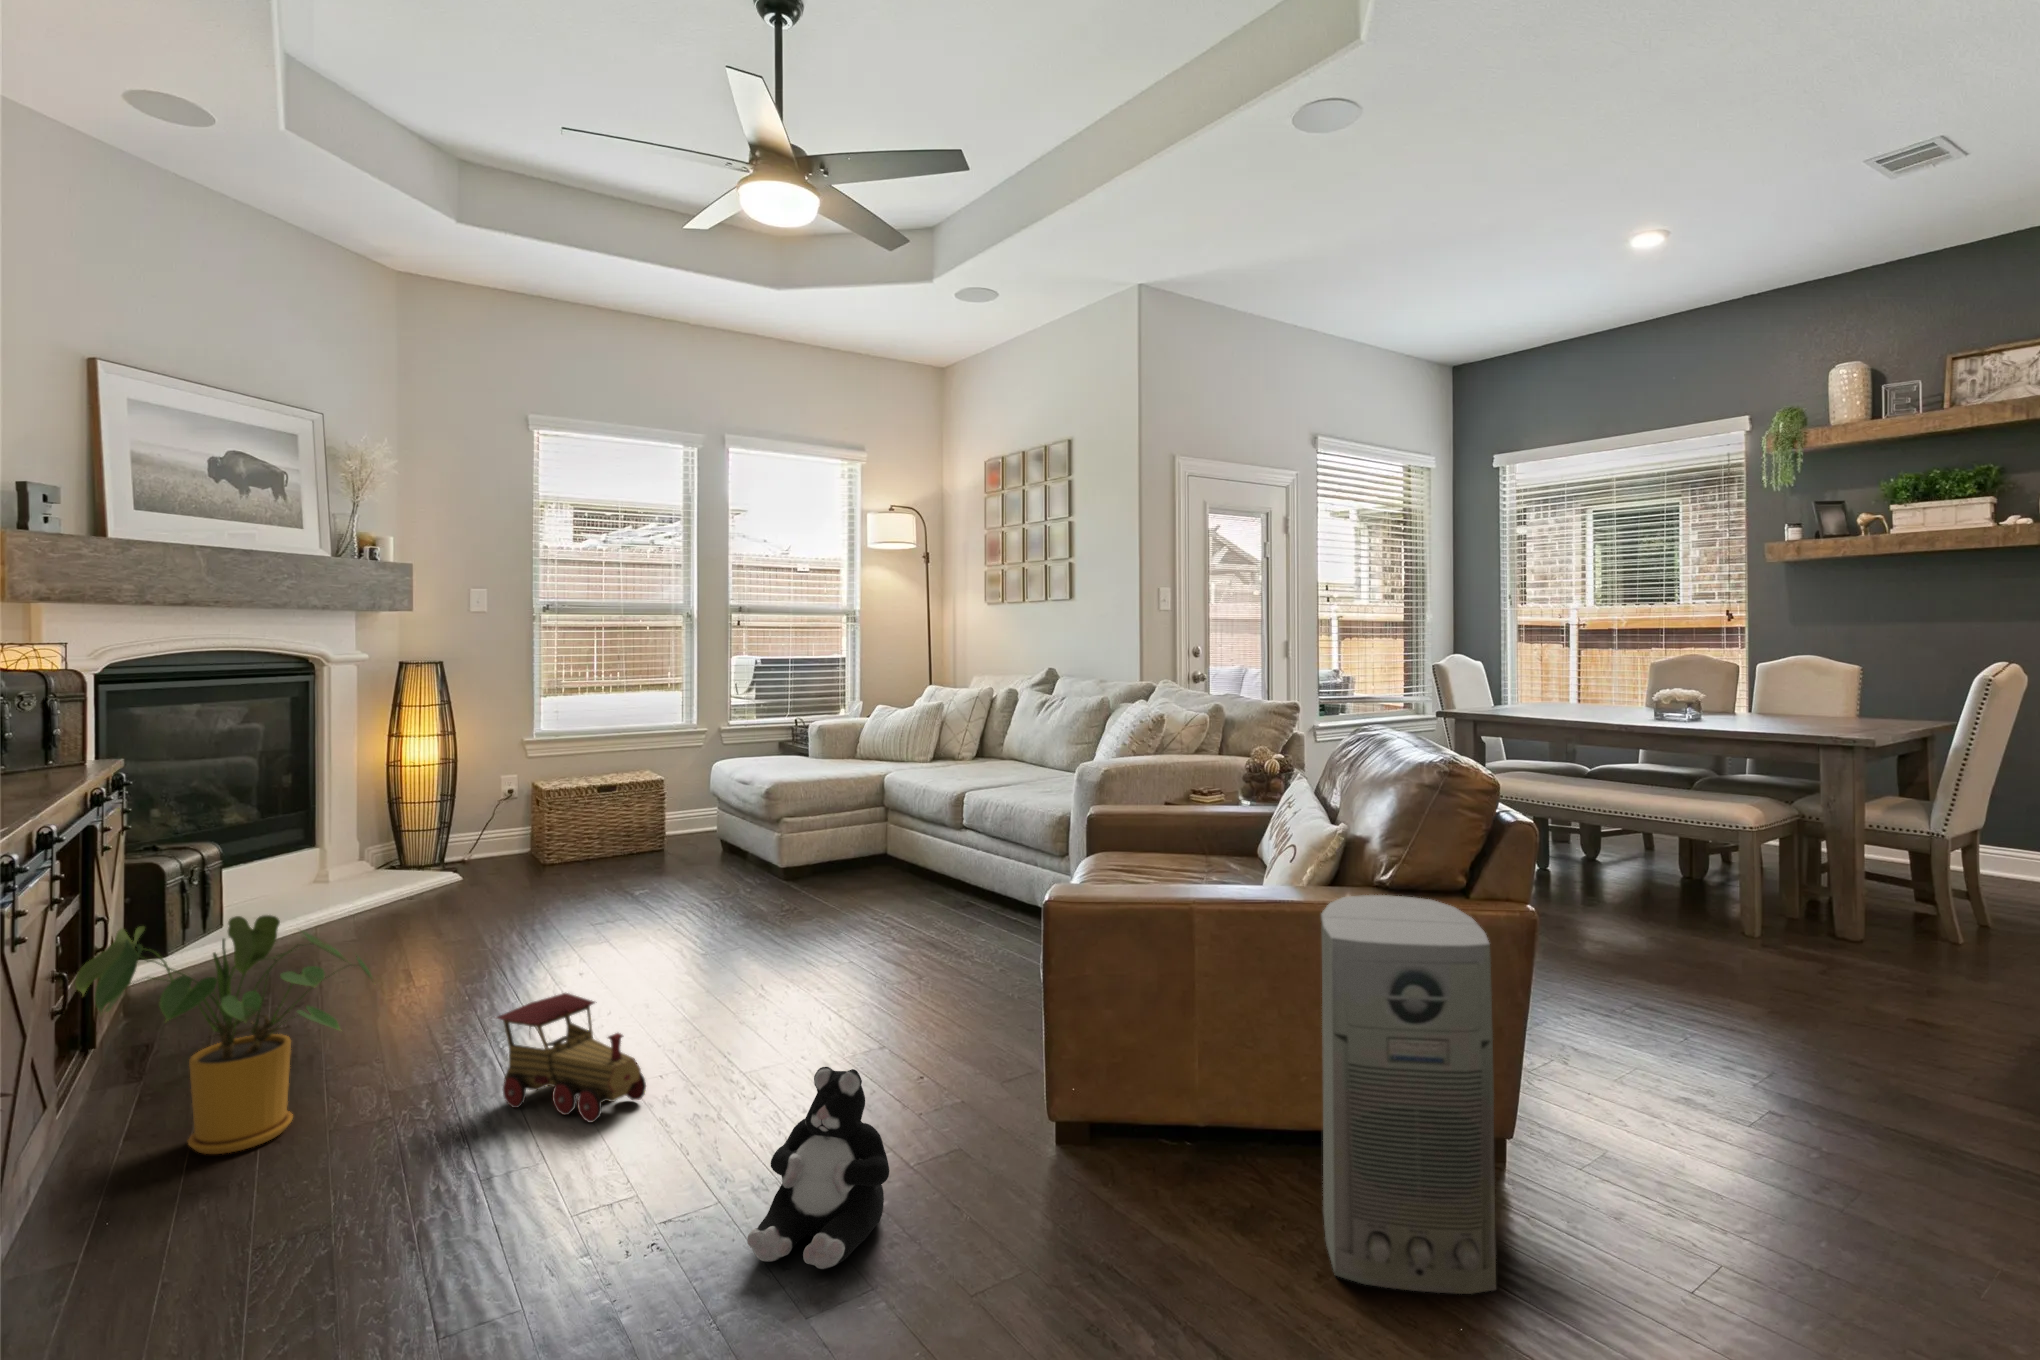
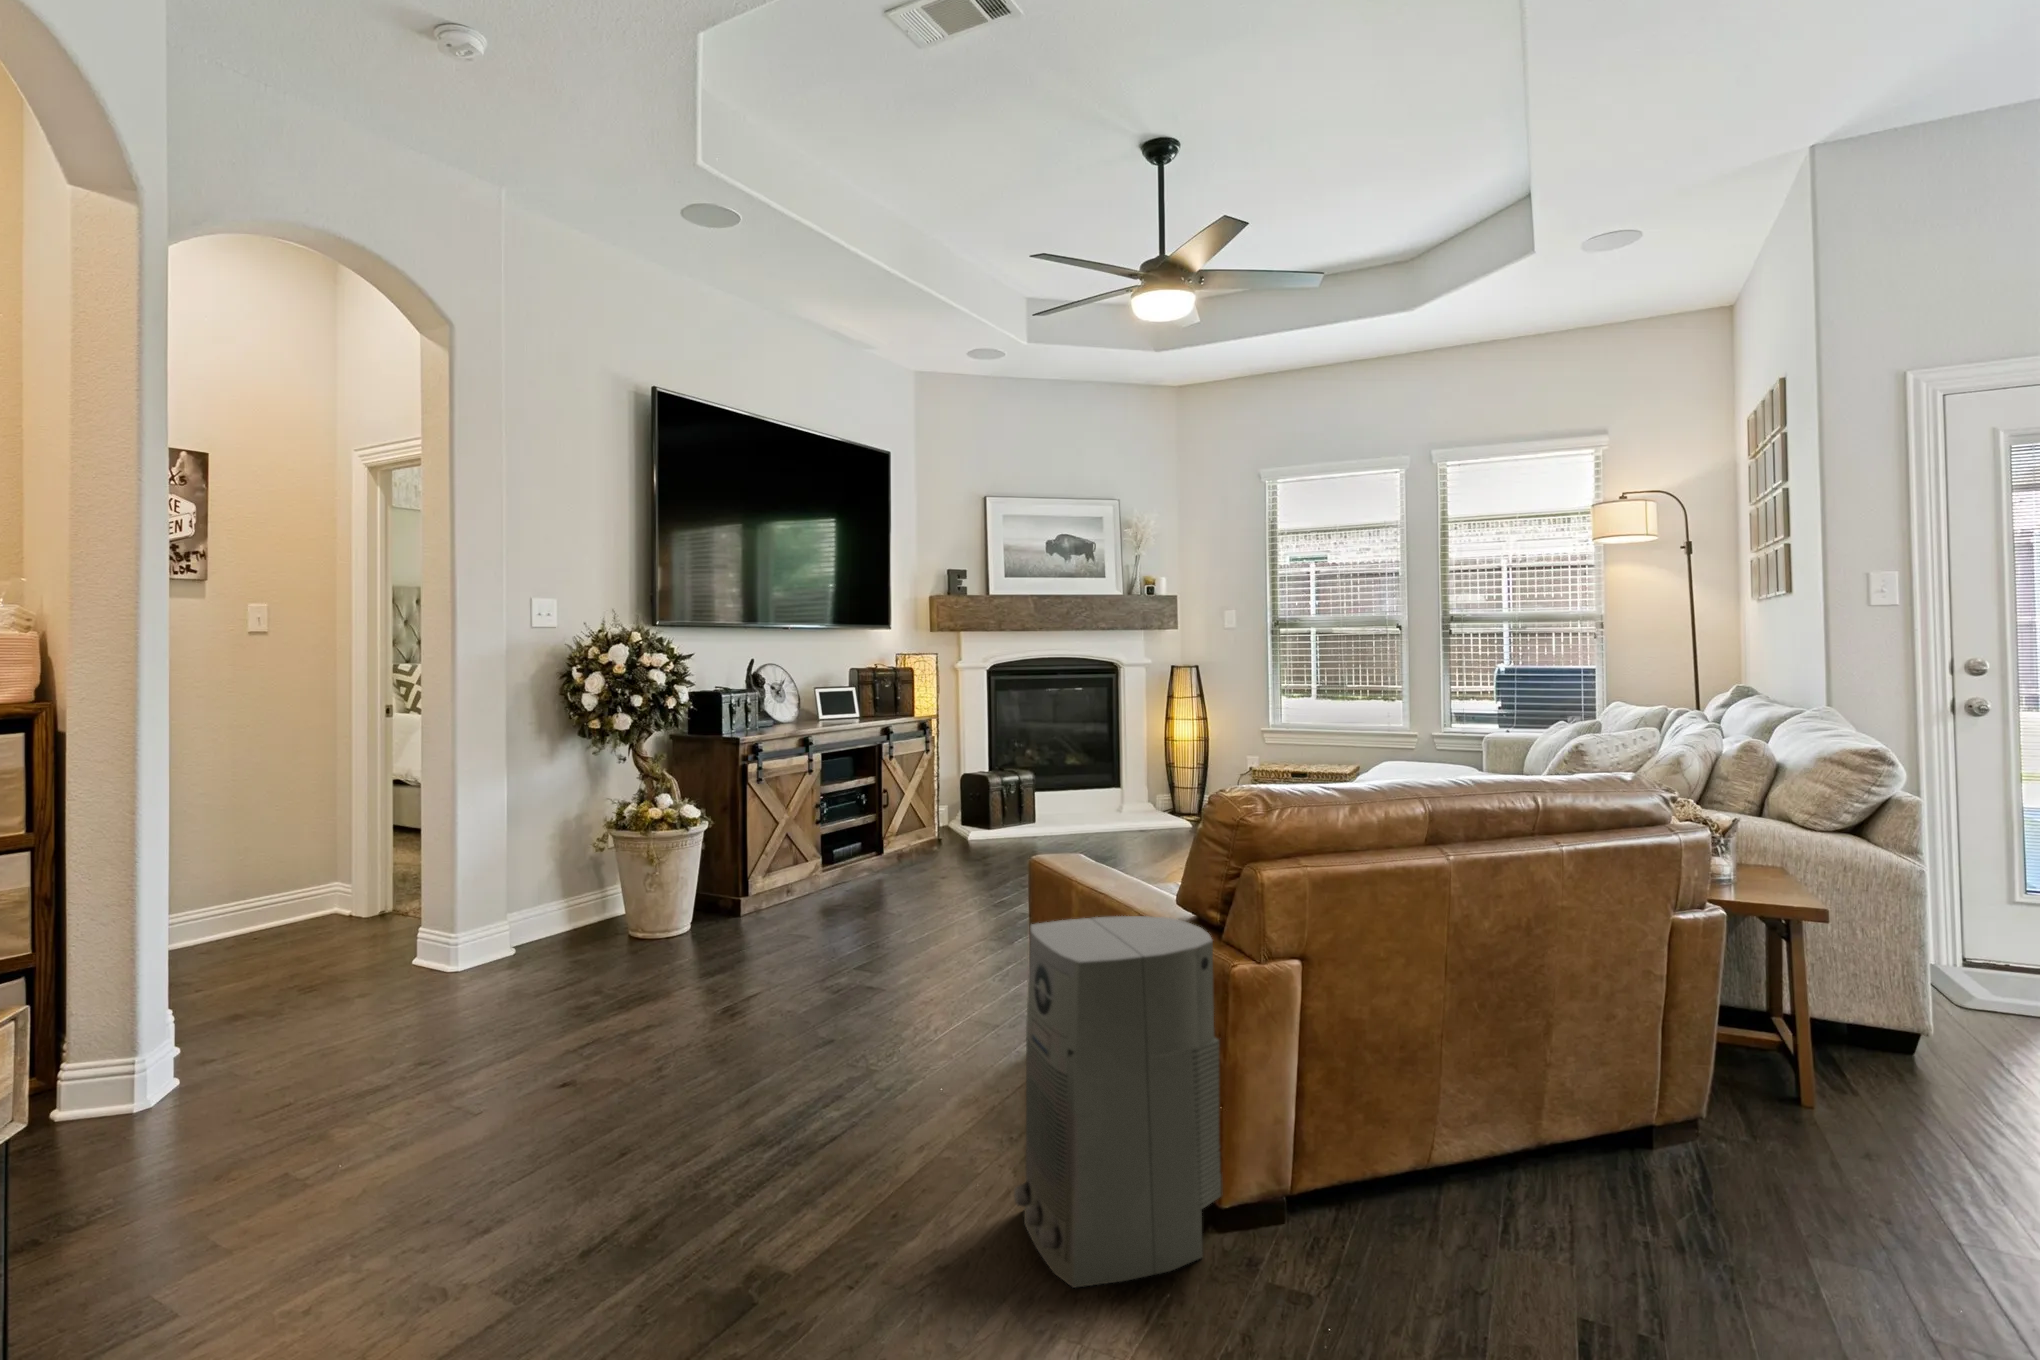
house plant: present [75,915,373,1154] -> none [819,797,925,918]
toy train: present [497,993,646,1123] -> none [953,883,1001,959]
plush toy: present [747,1067,889,1269] -> none [866,939,960,1050]

